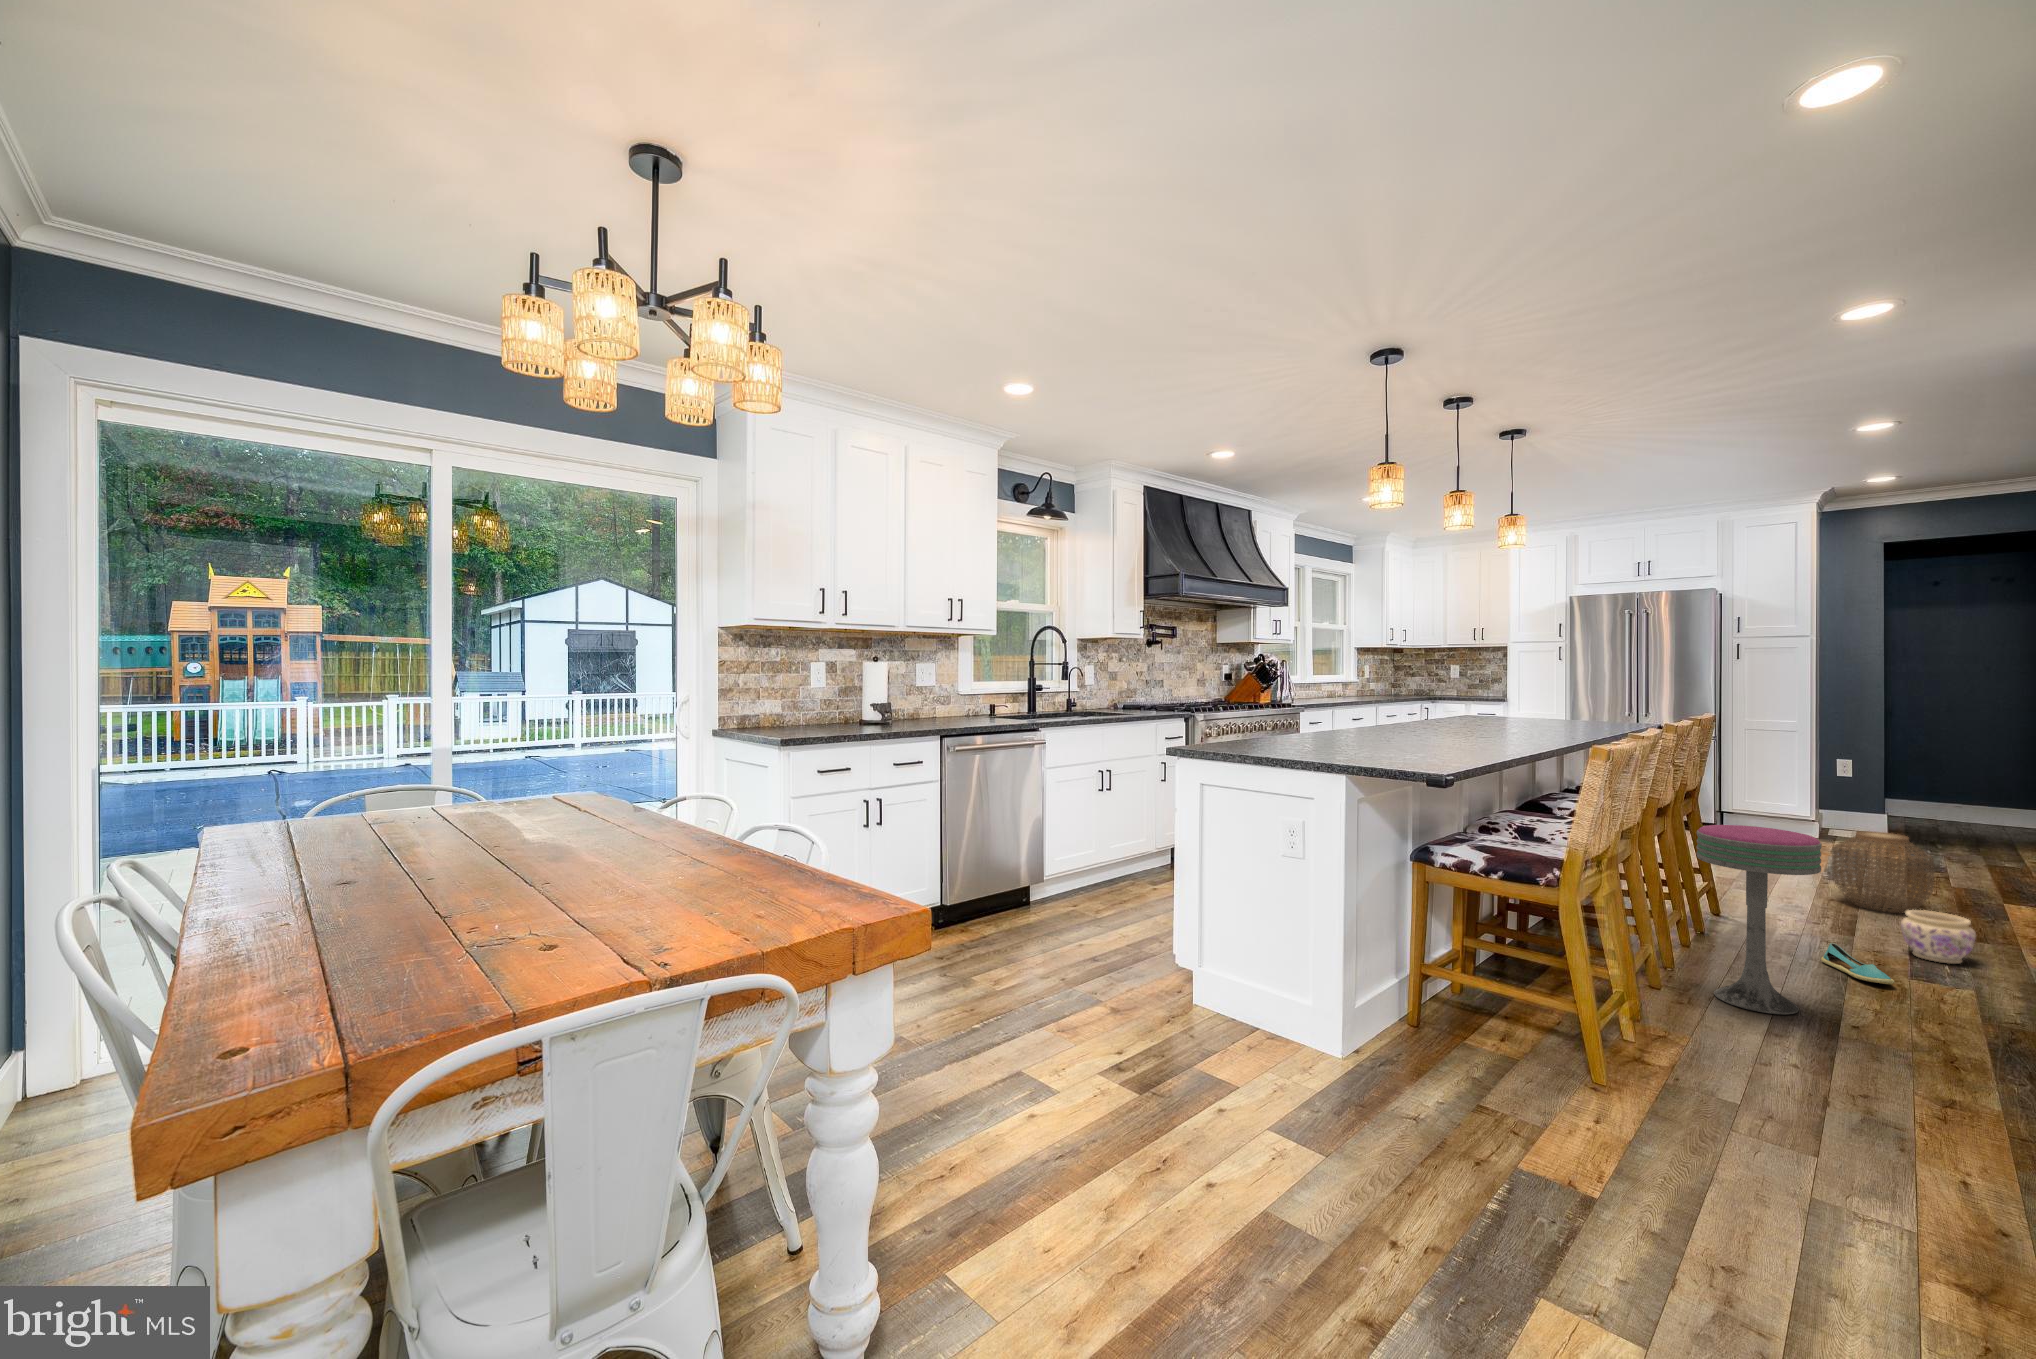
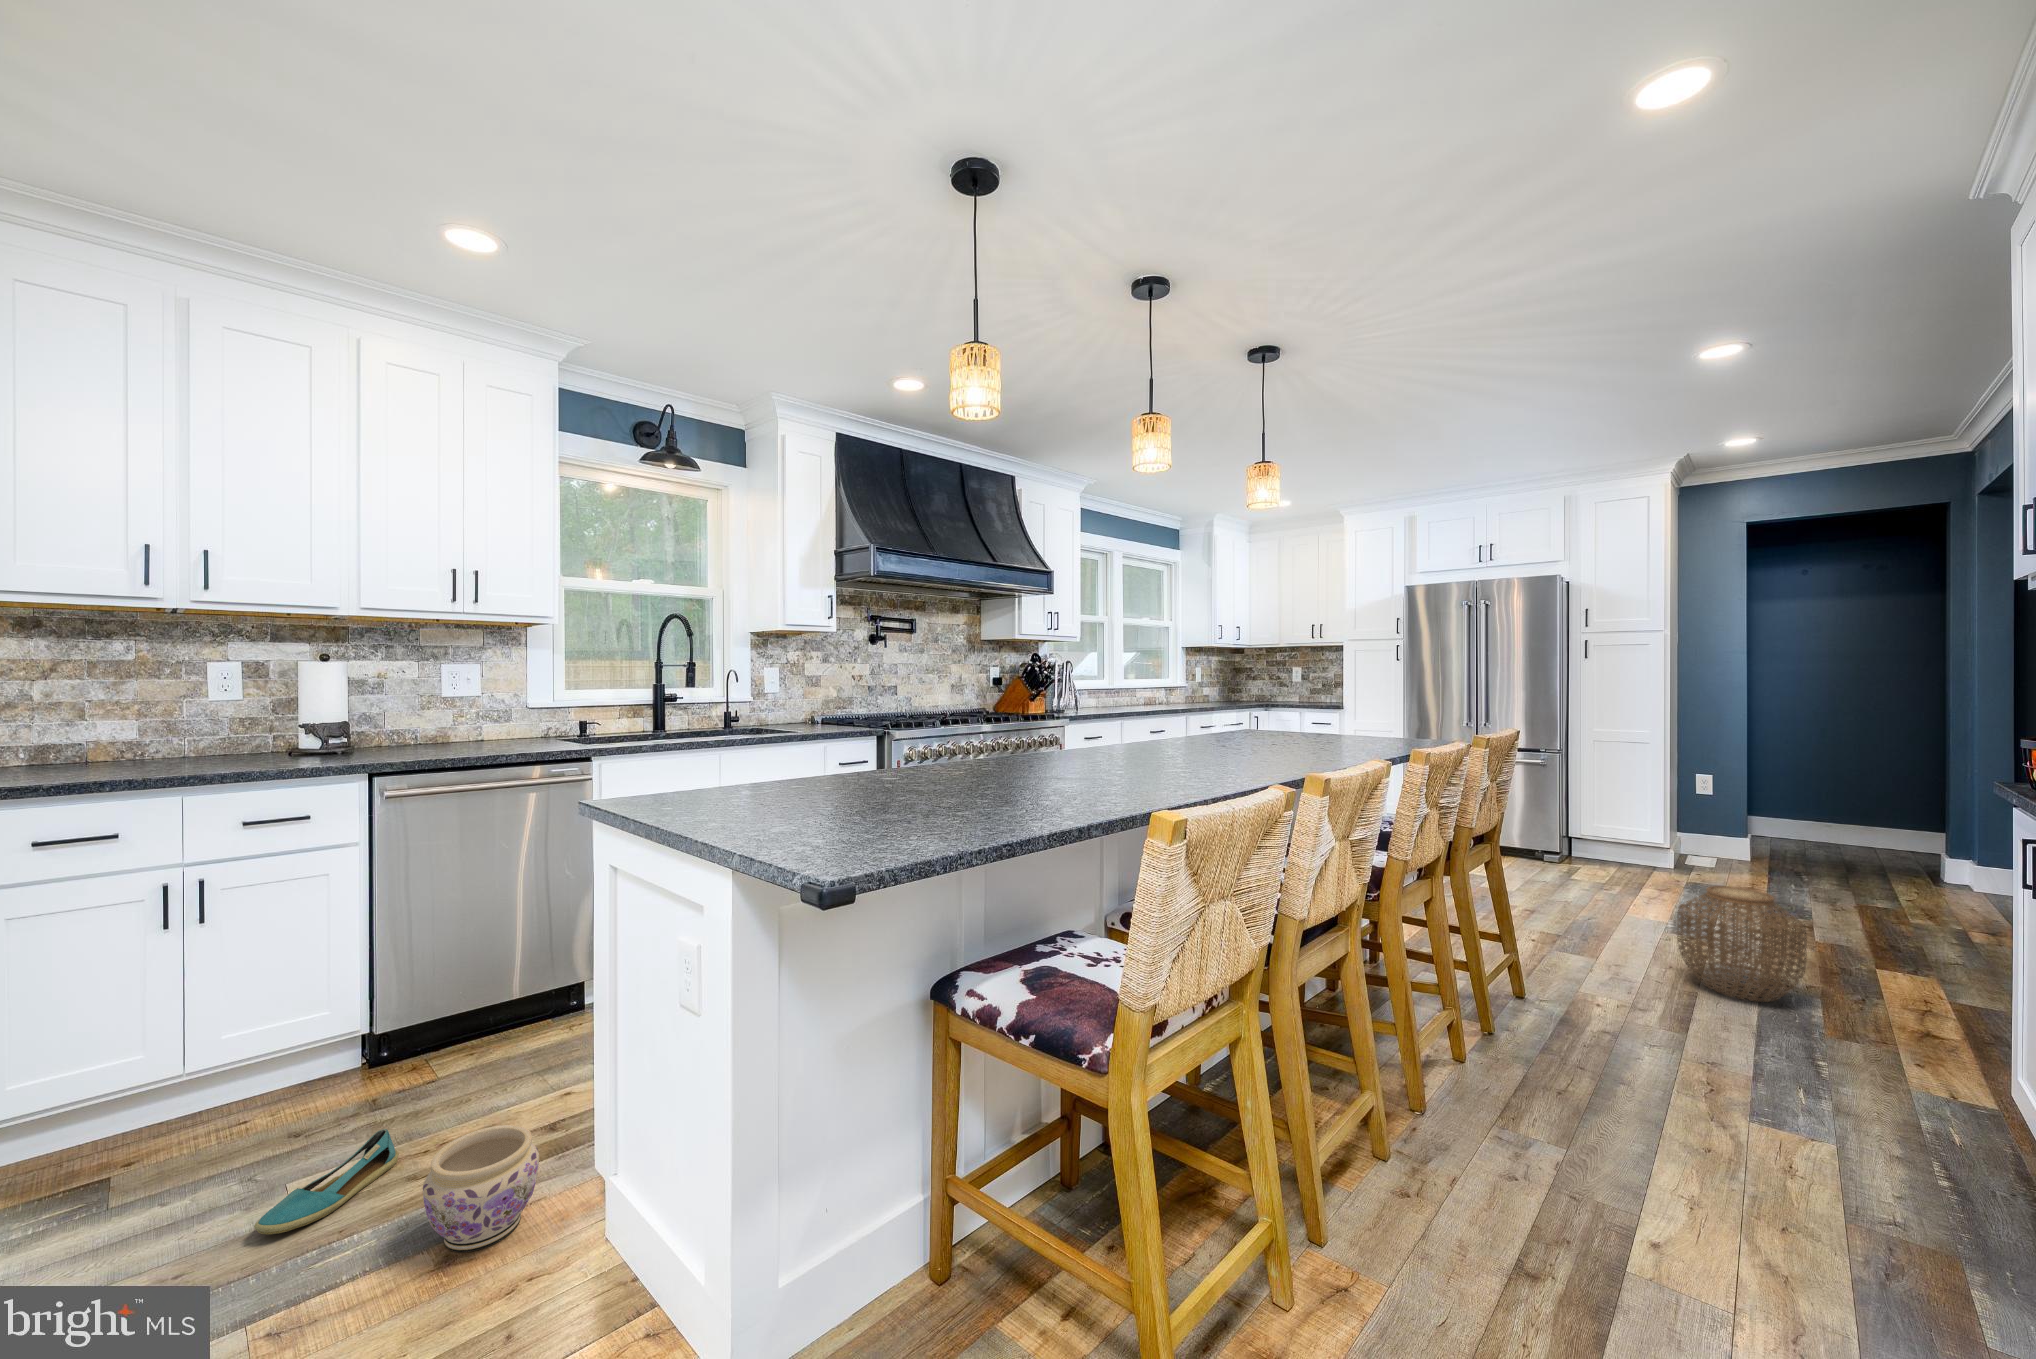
bar stool: present [1697,825,1822,1015] -> none [1438,922,1627,1269]
planter: present [1901,910,1976,964] -> present [423,1125,539,1252]
shoe: present [1821,943,1894,984] -> present [254,1129,399,1234]

